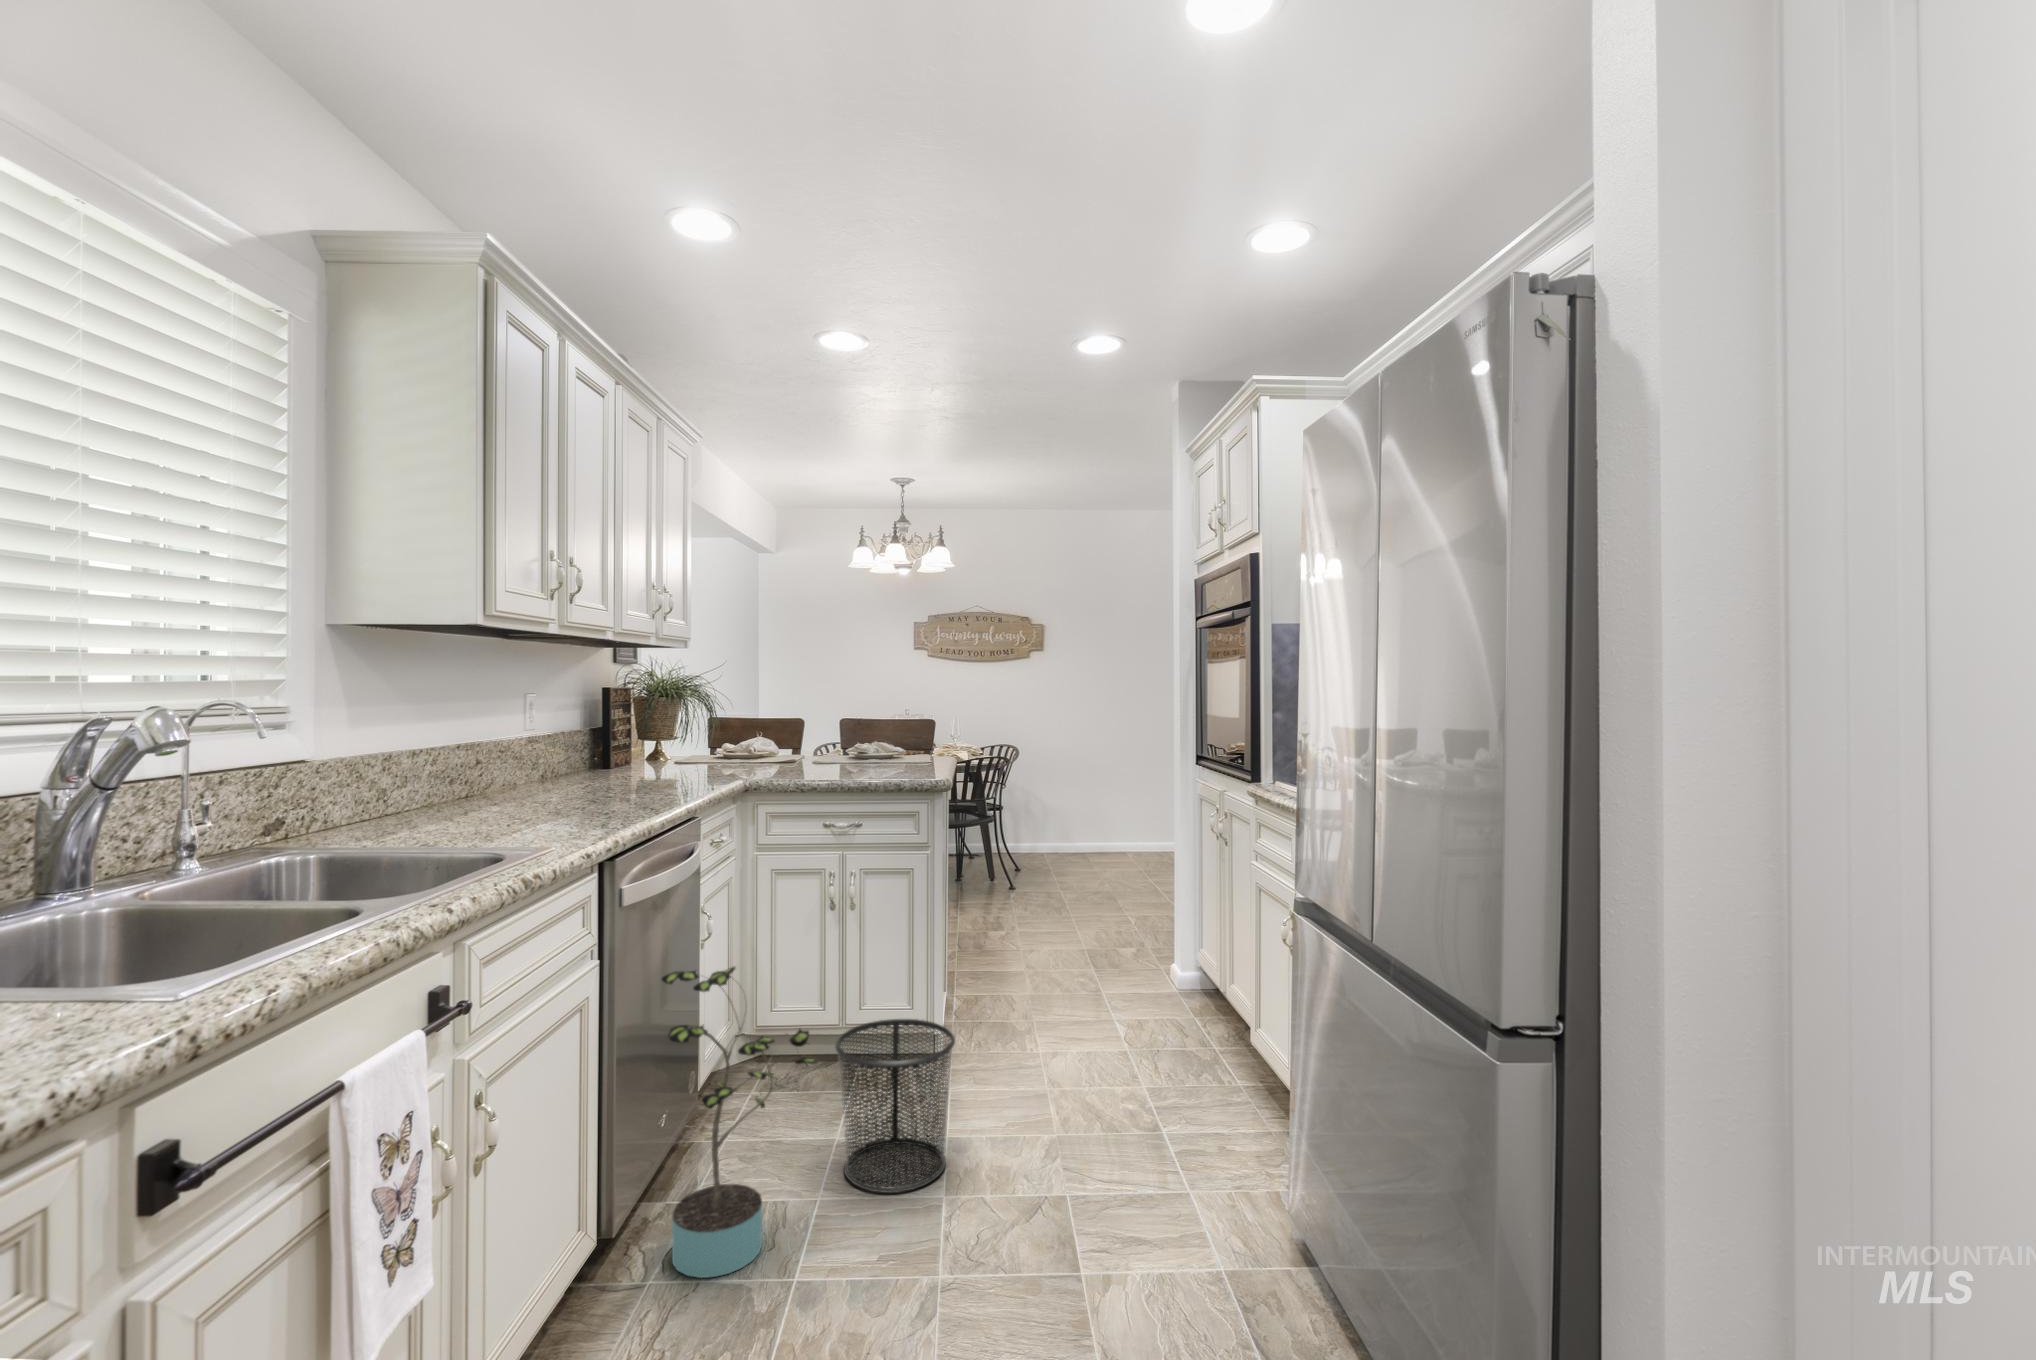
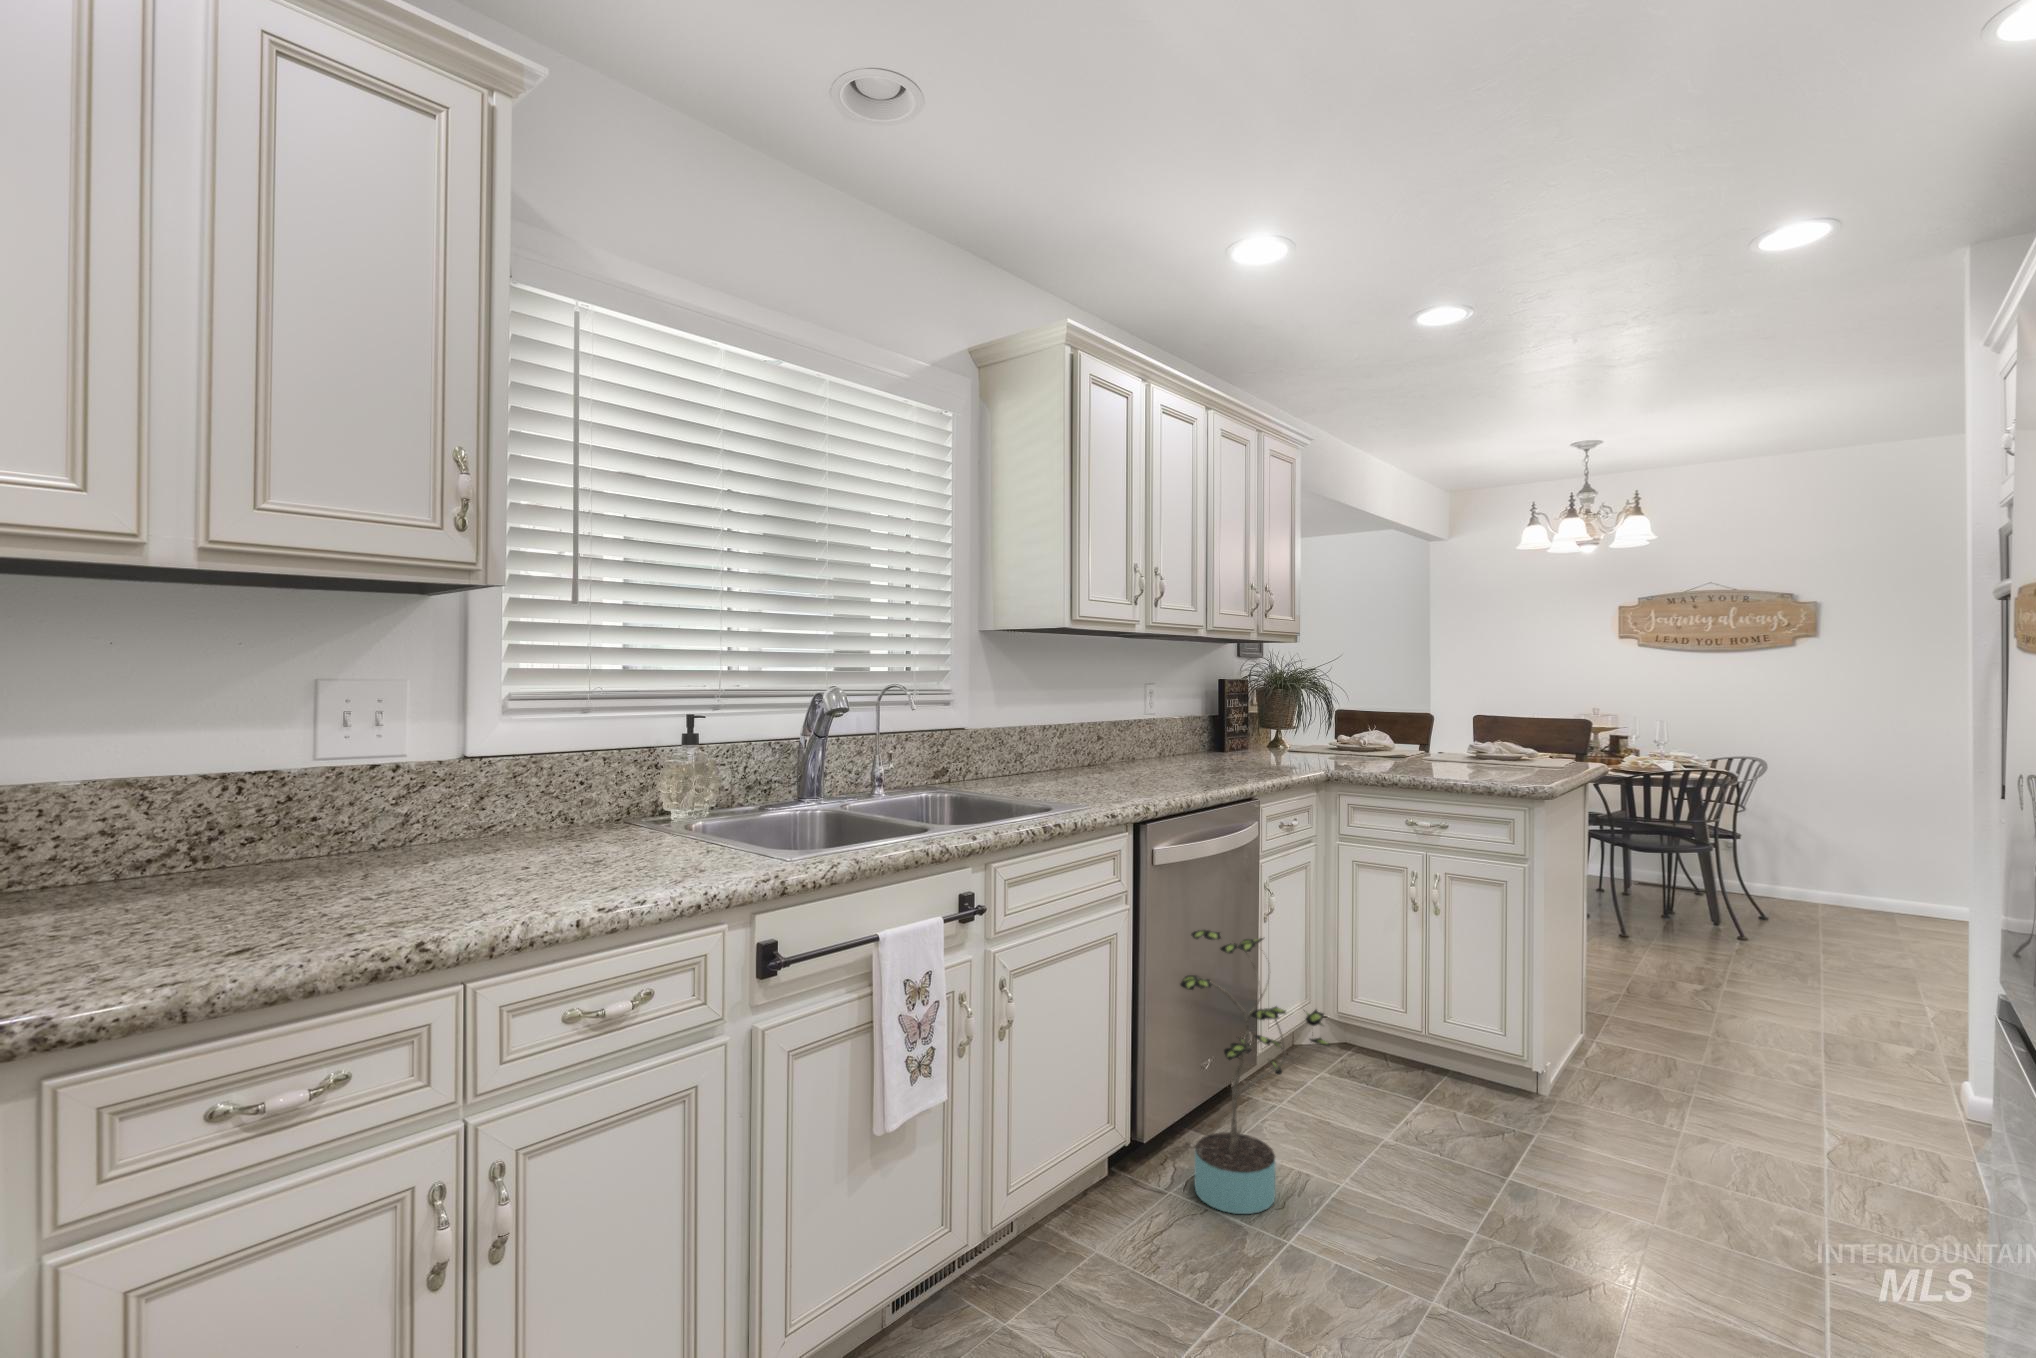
waste bin: present [835,1019,955,1193] -> none [1368,1028,1506,1214]

